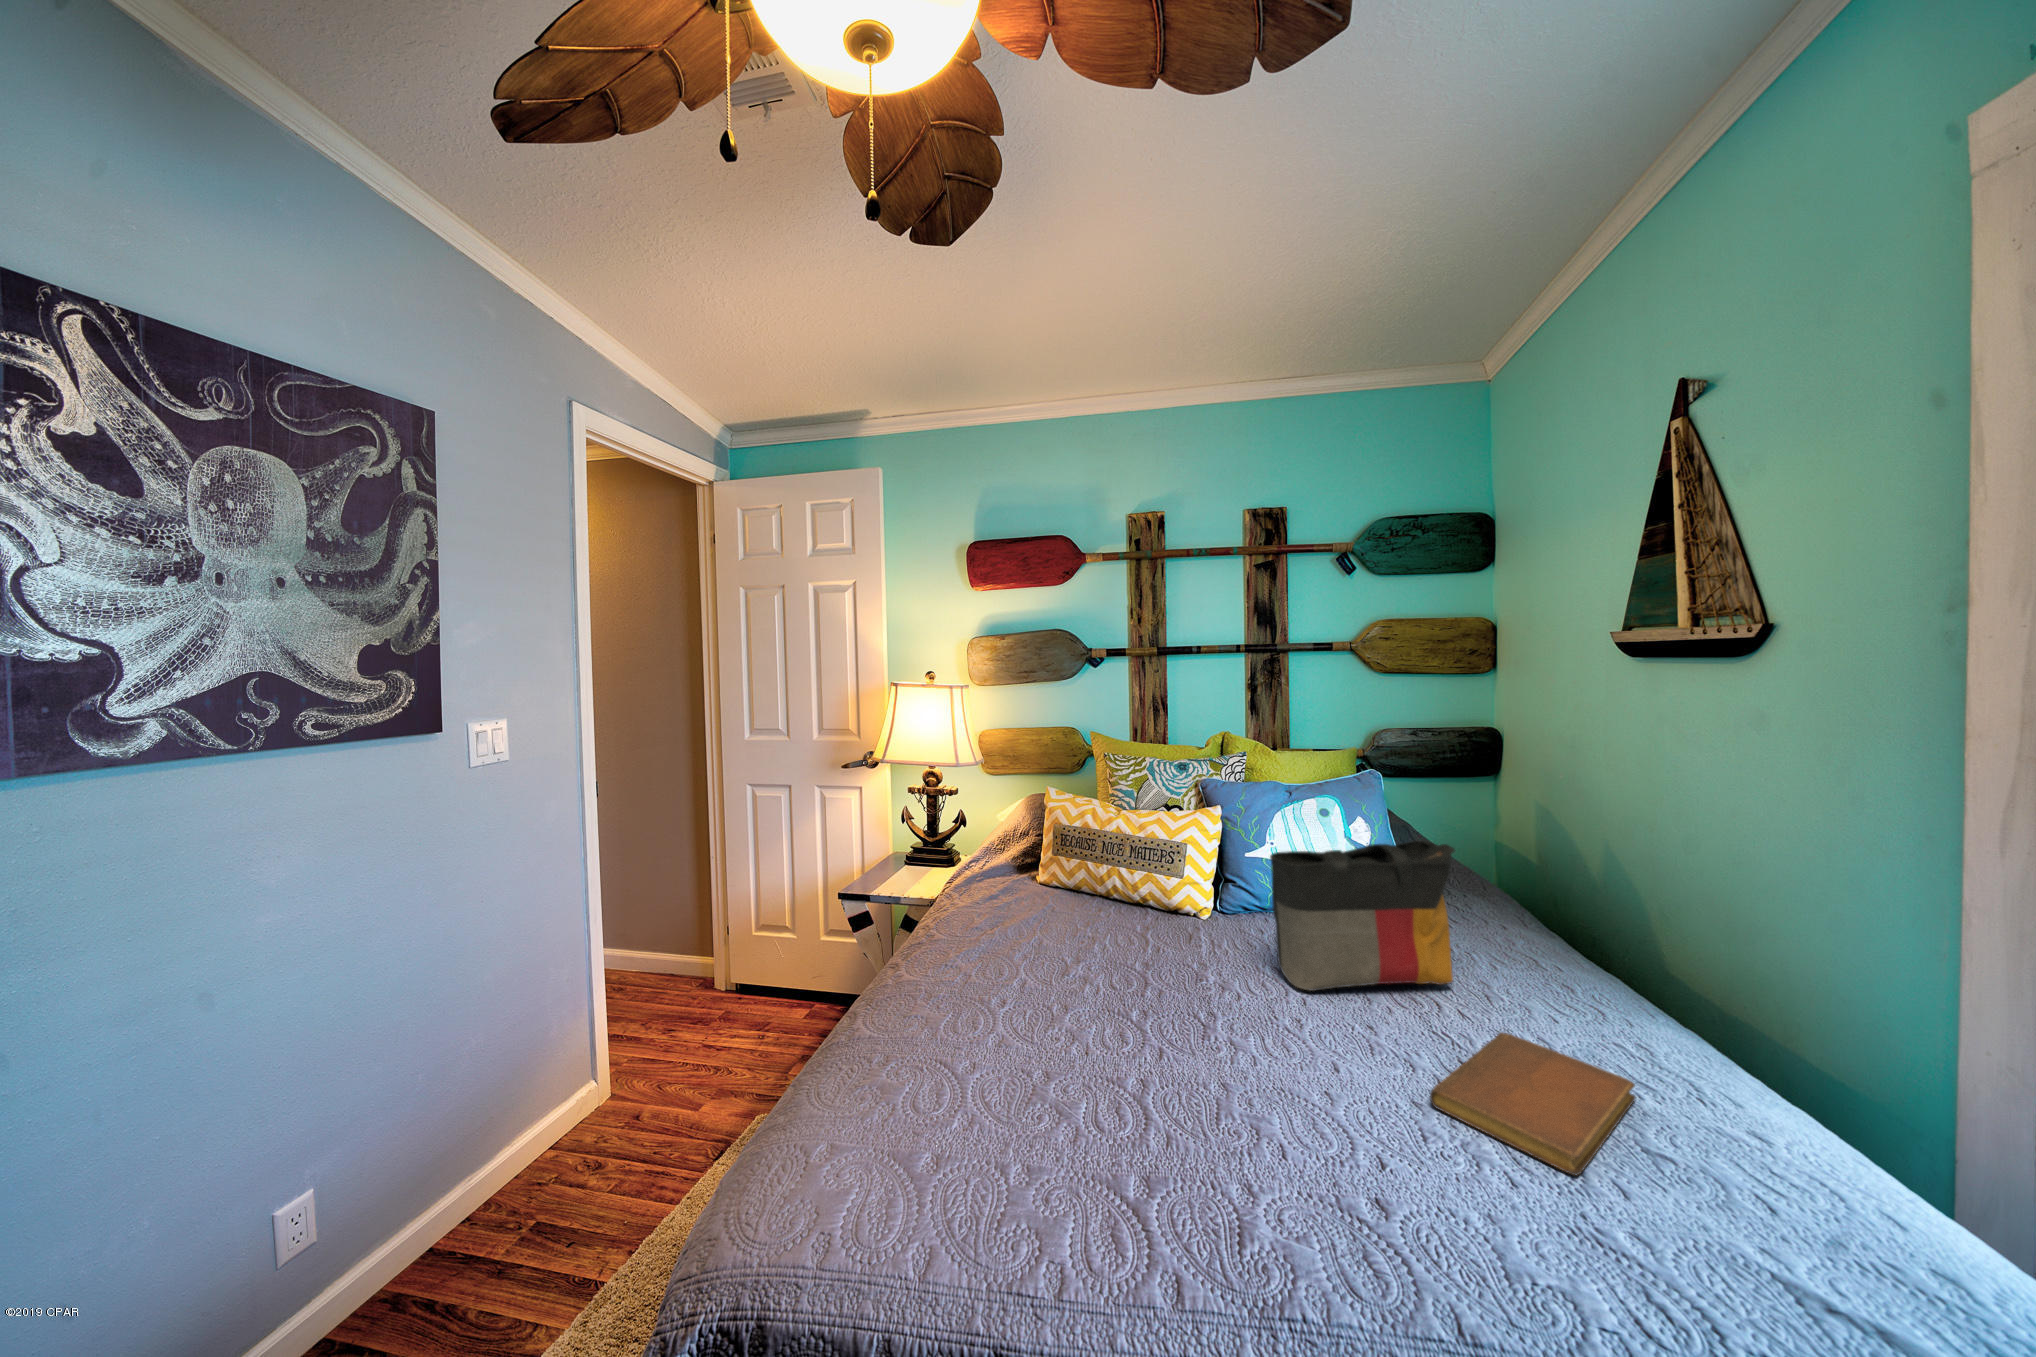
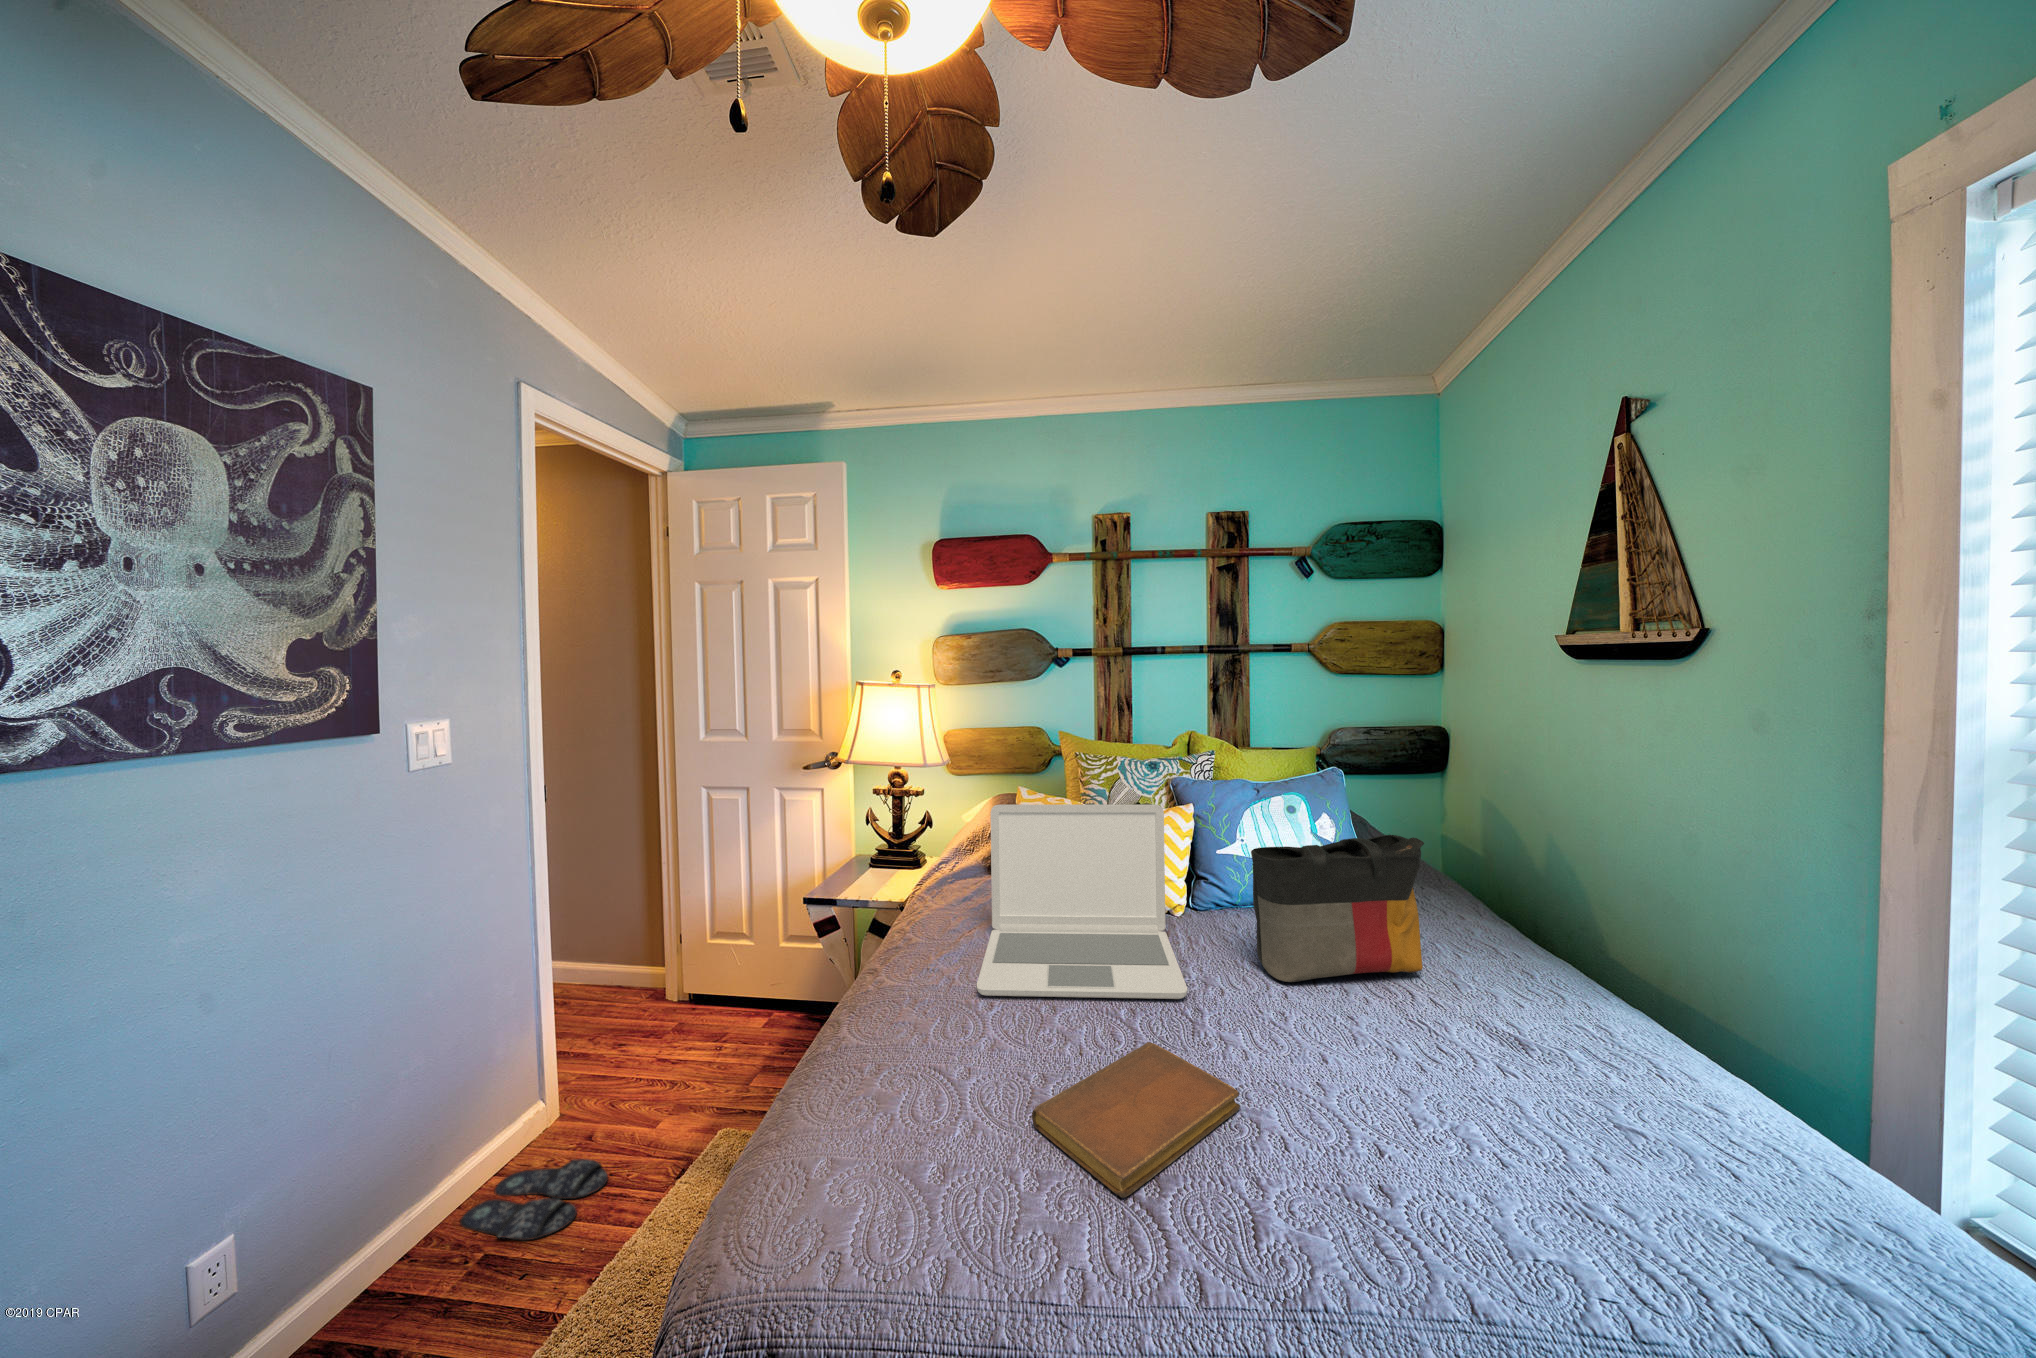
laptop: none [989,805,1201,1004] -> present [977,804,1187,999]
notebook: present [1430,1032,1635,1175] -> present [1032,1042,1240,1198]
slippers: none [515,1139,650,1213] -> present [460,1159,608,1241]

